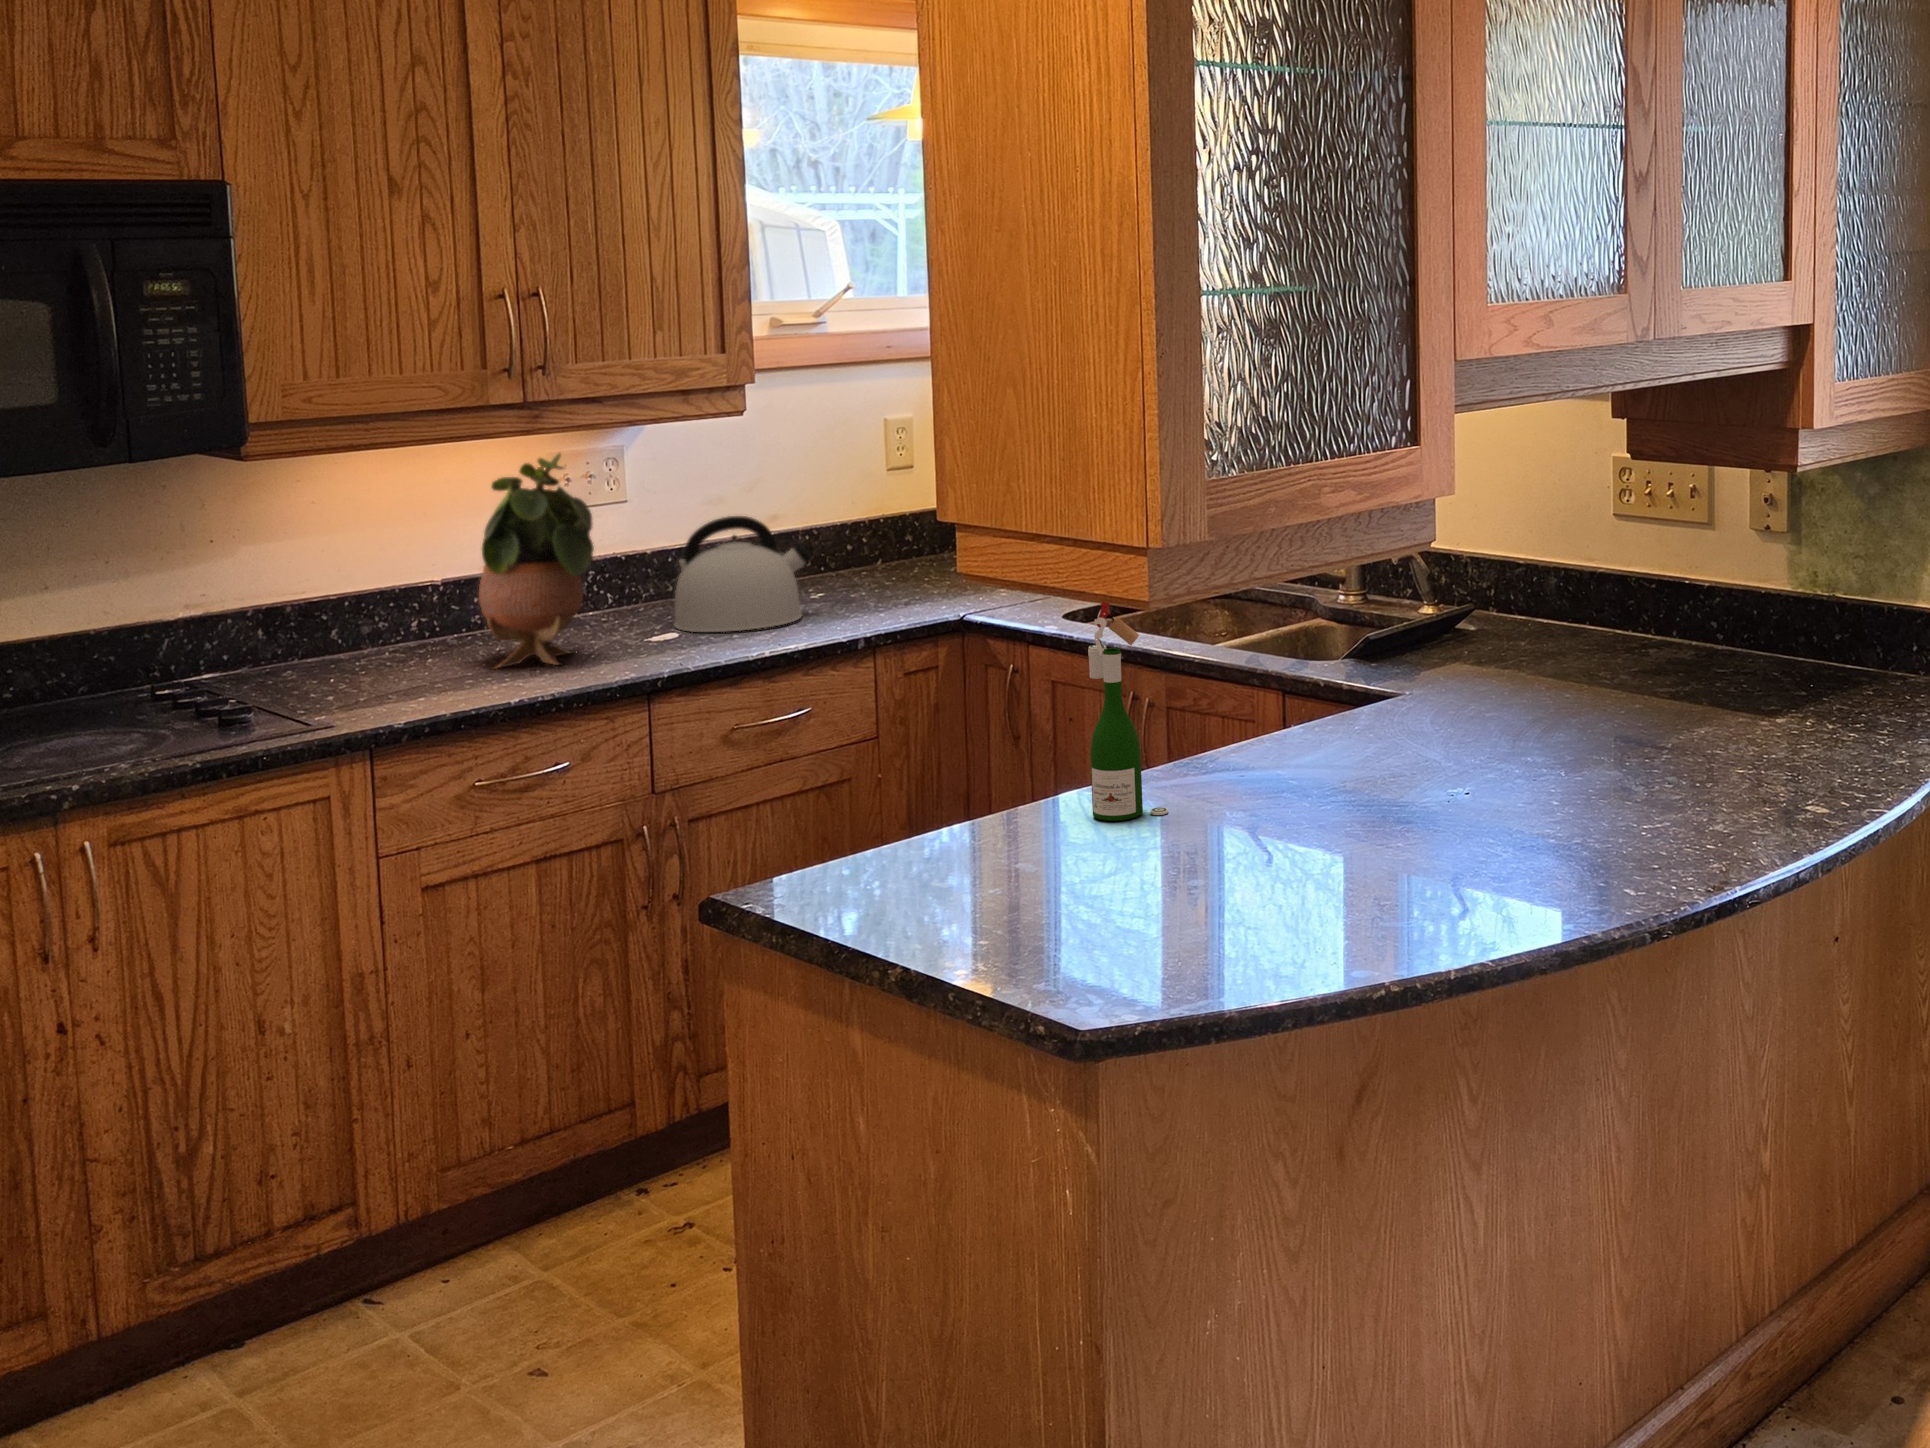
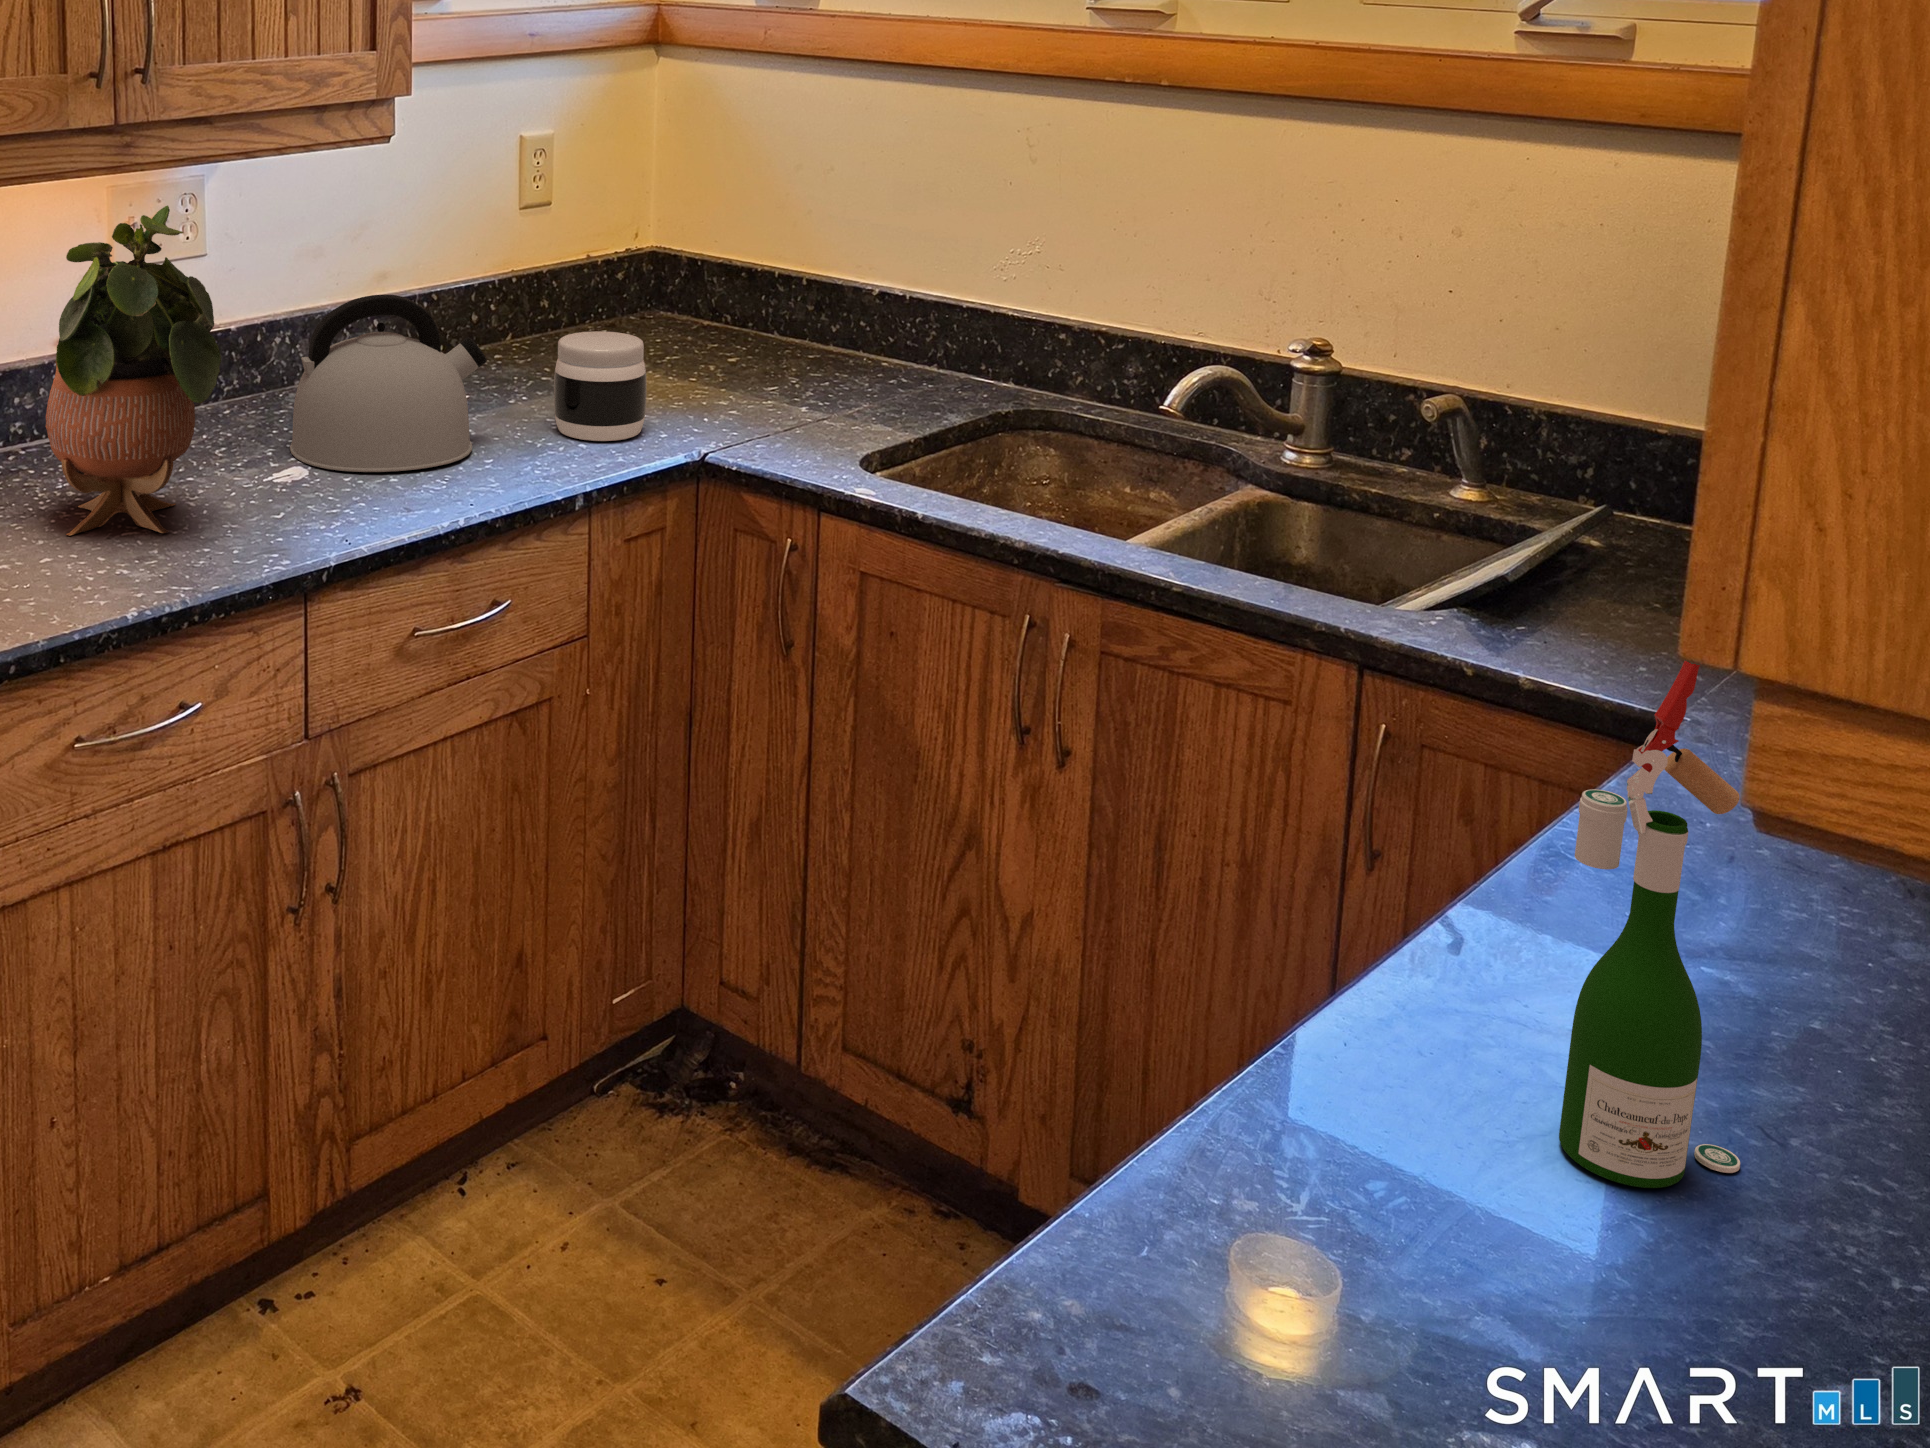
jar: none [866,540,930,611] -> present [554,331,646,441]

